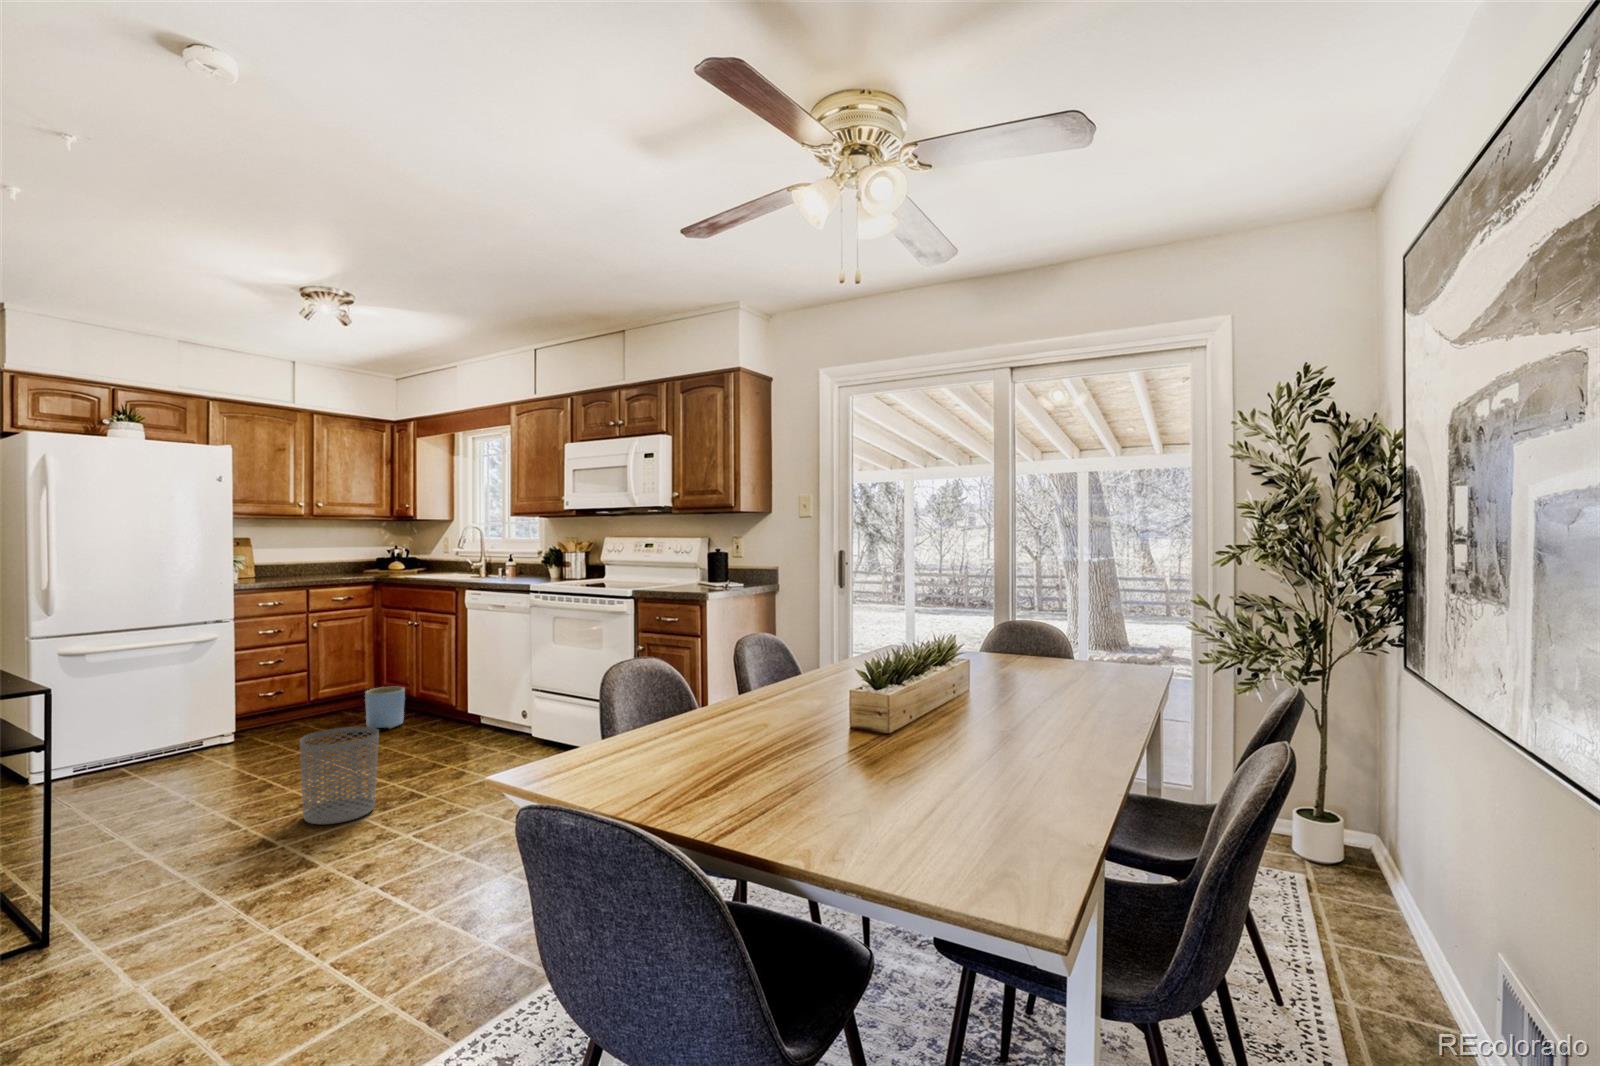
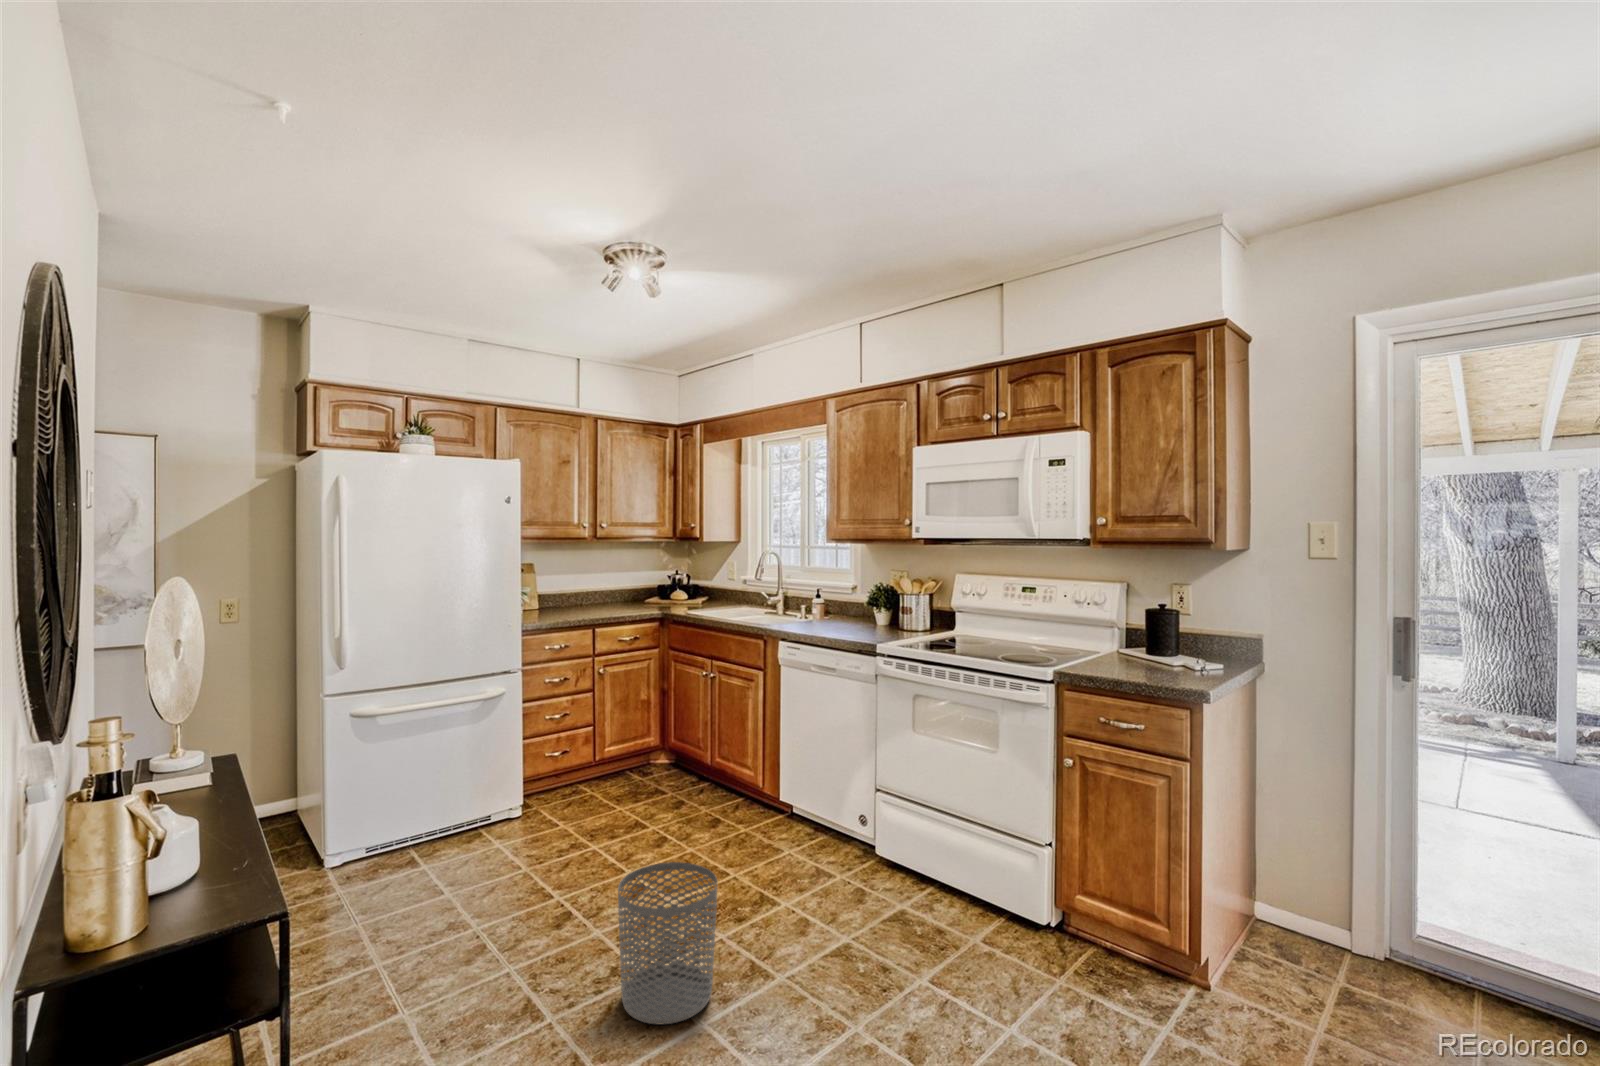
planter: present [365,687,405,728] -> none [659,753,702,810]

